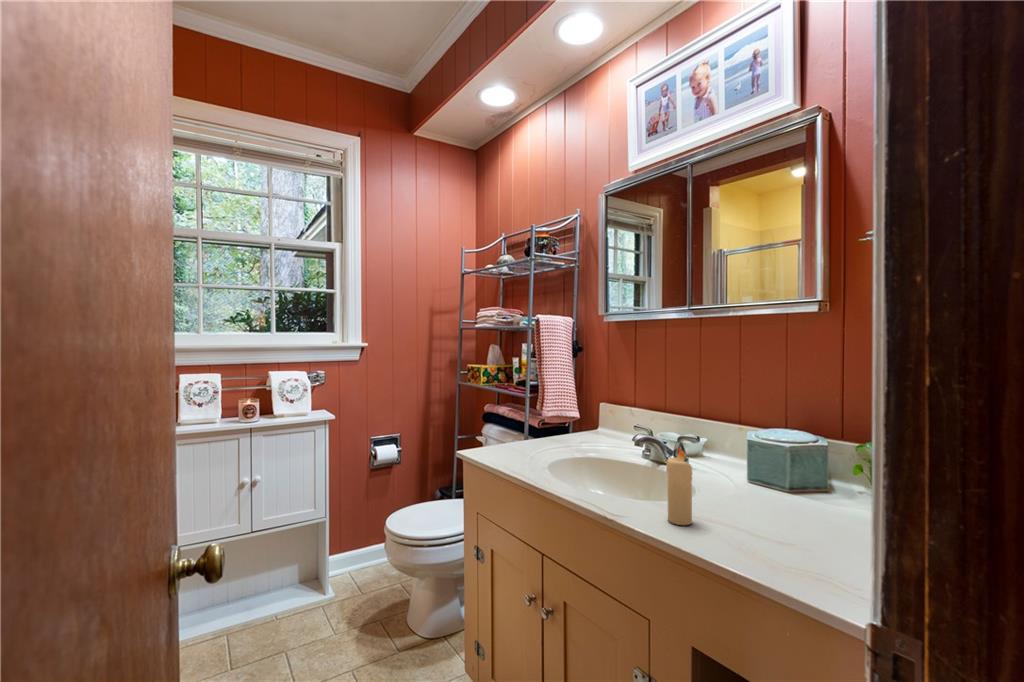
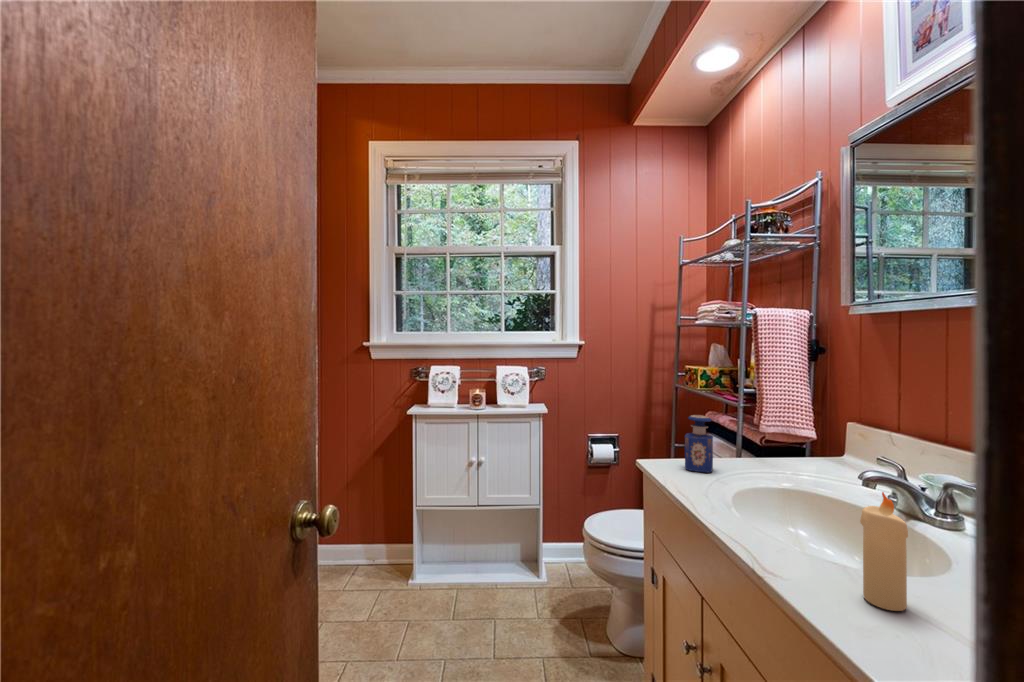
perfume bottle: none [500,406,523,455] -> present [685,415,713,473]

